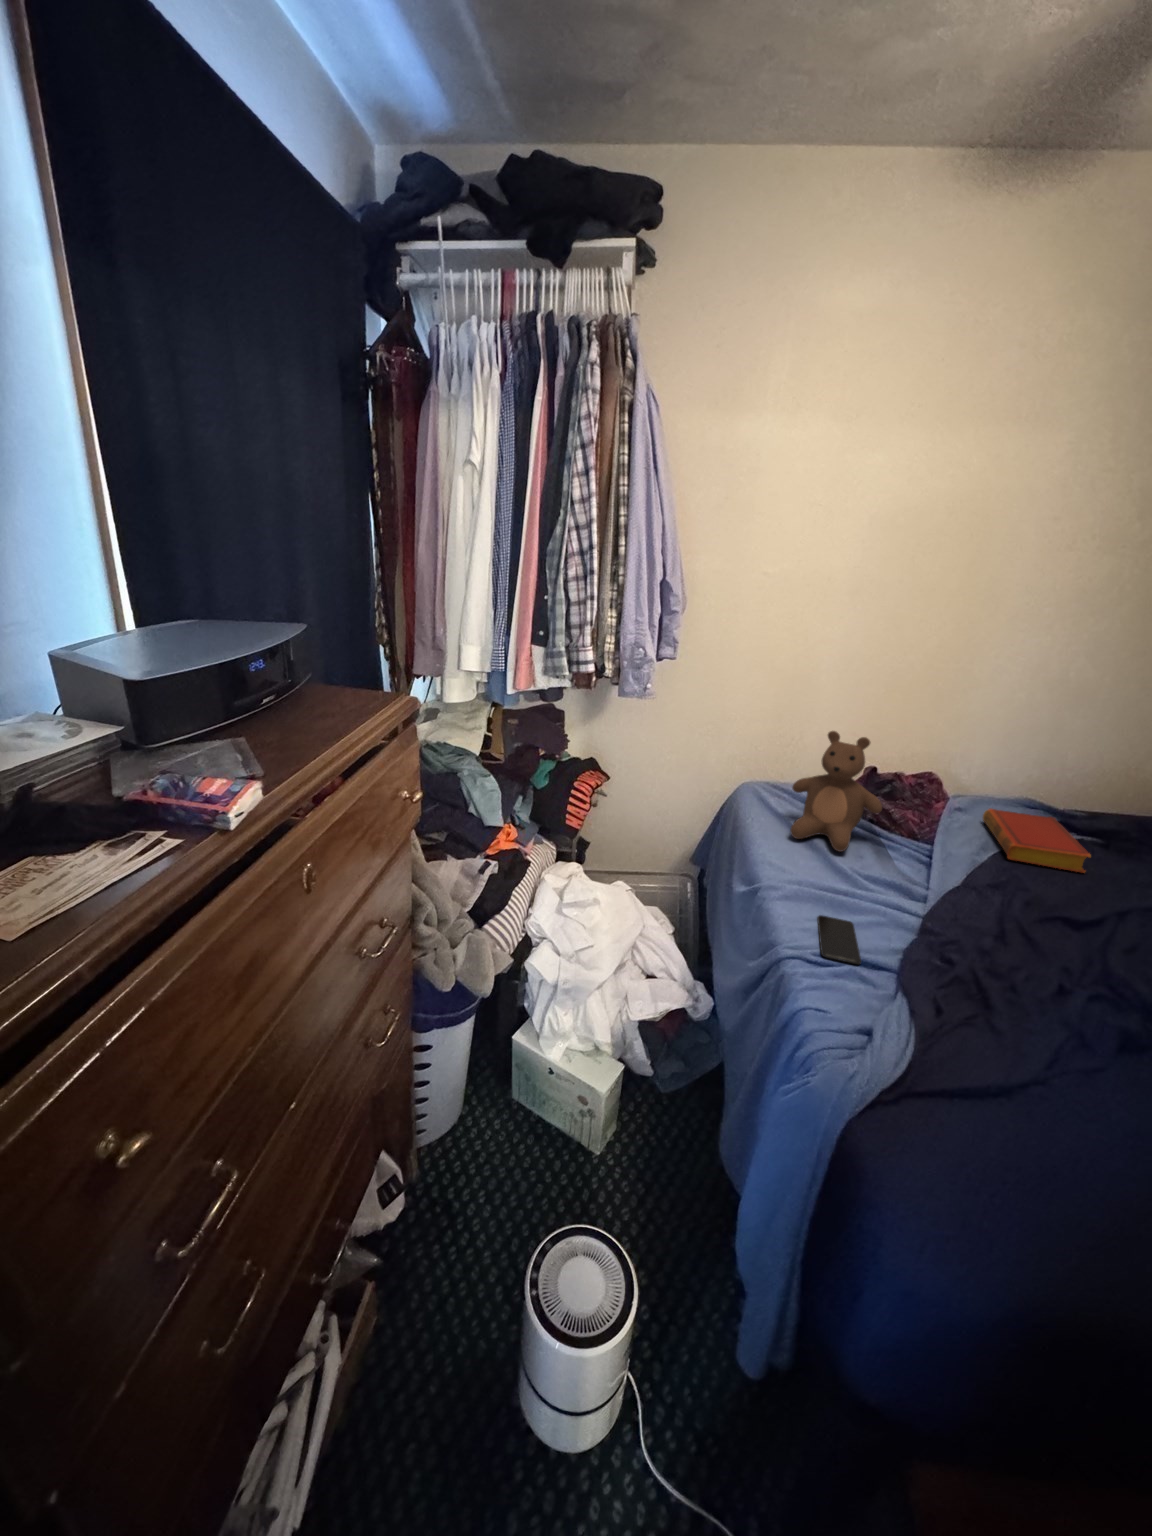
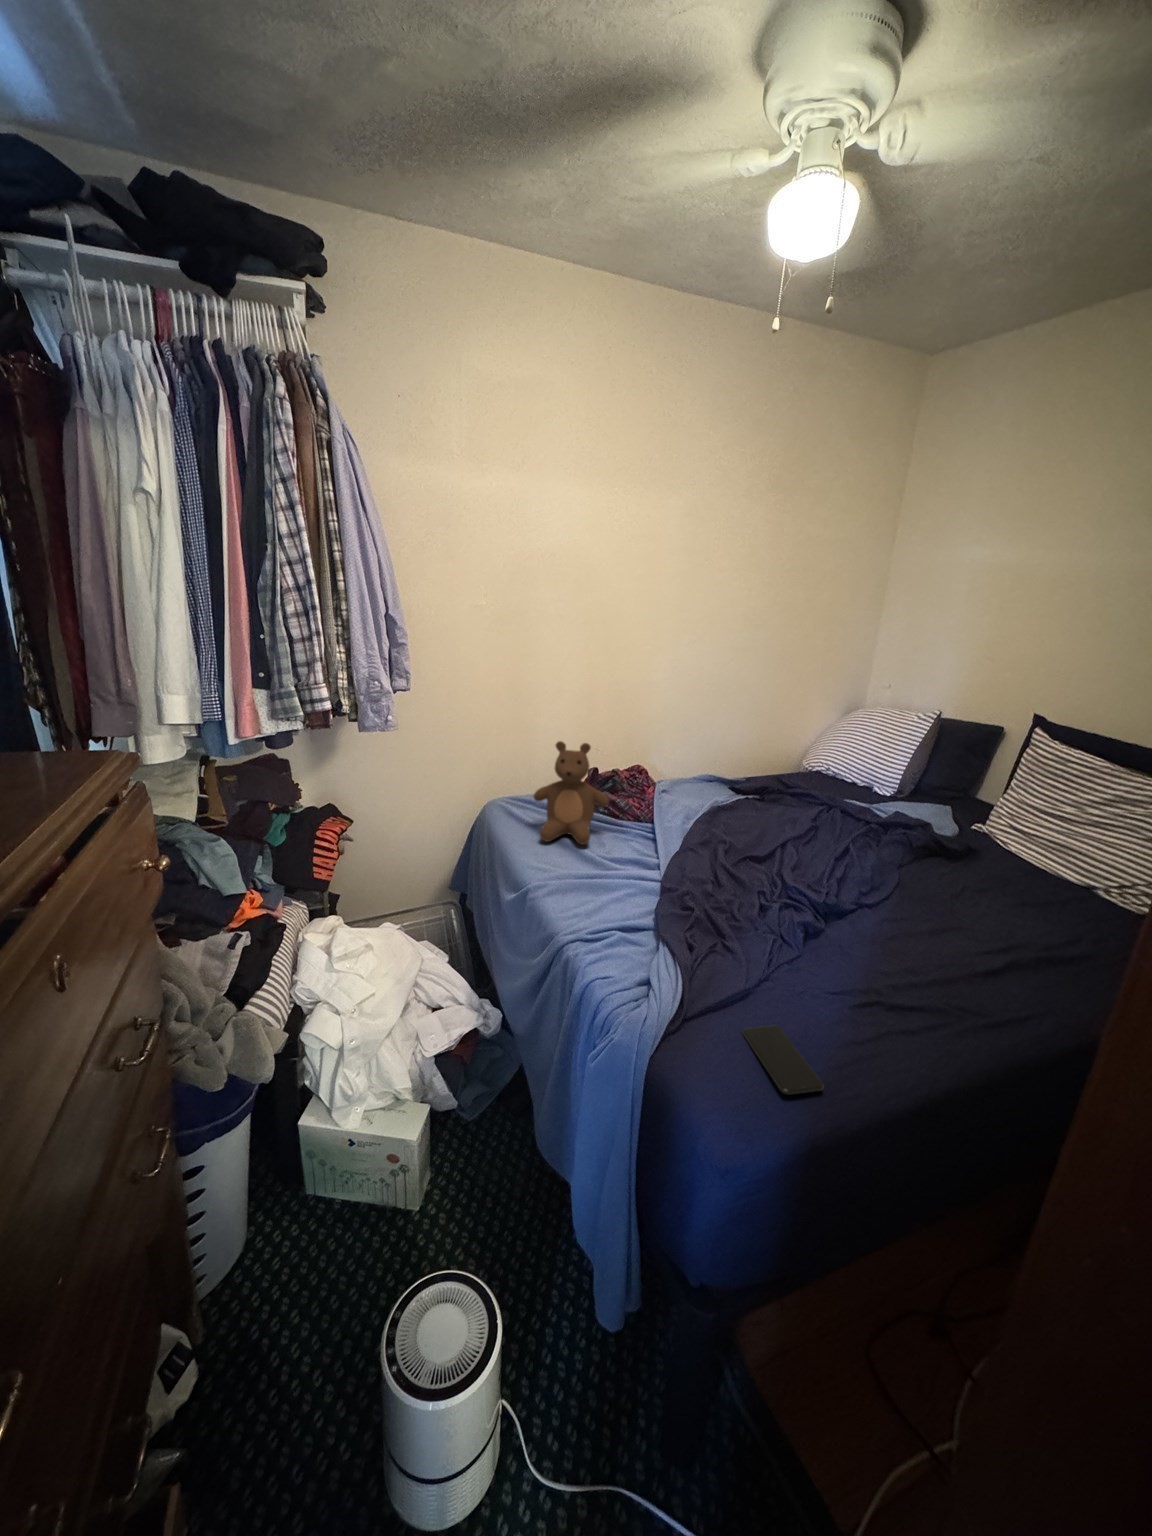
book: present [983,809,1091,873] -> none [679,786,755,823]
smartphone: present [817,915,861,964] -> present [743,1025,824,1094]

